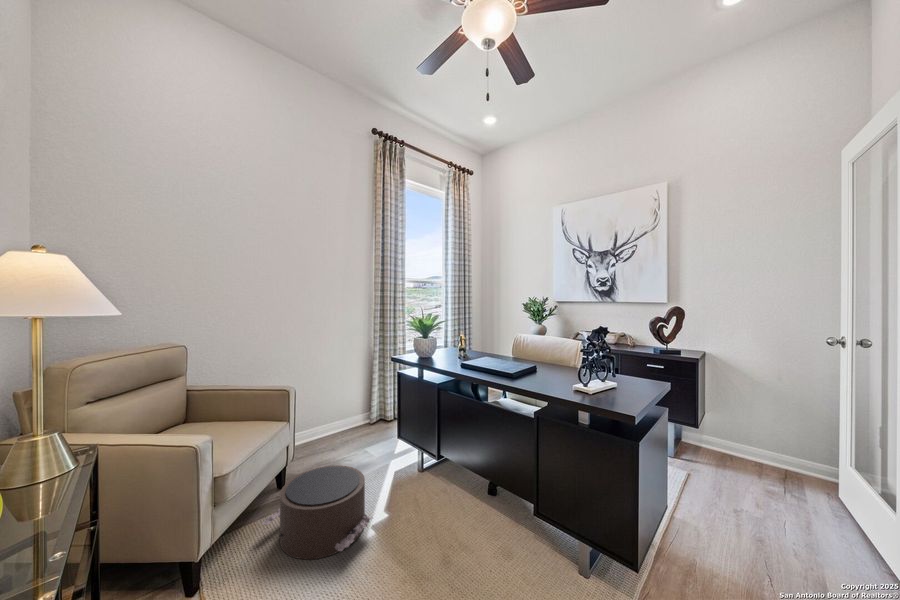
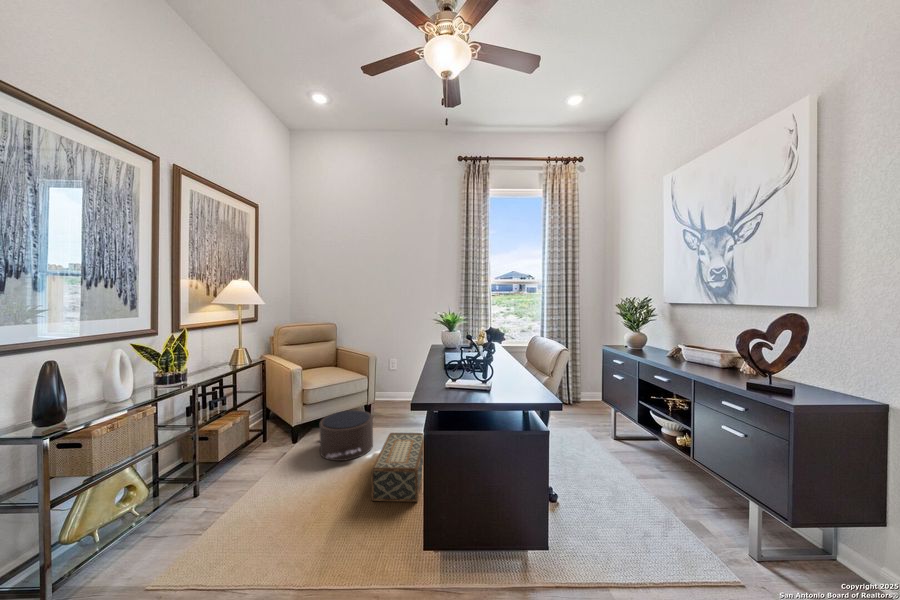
woven basket: none [403,461,504,561] -> present [371,433,423,502]

